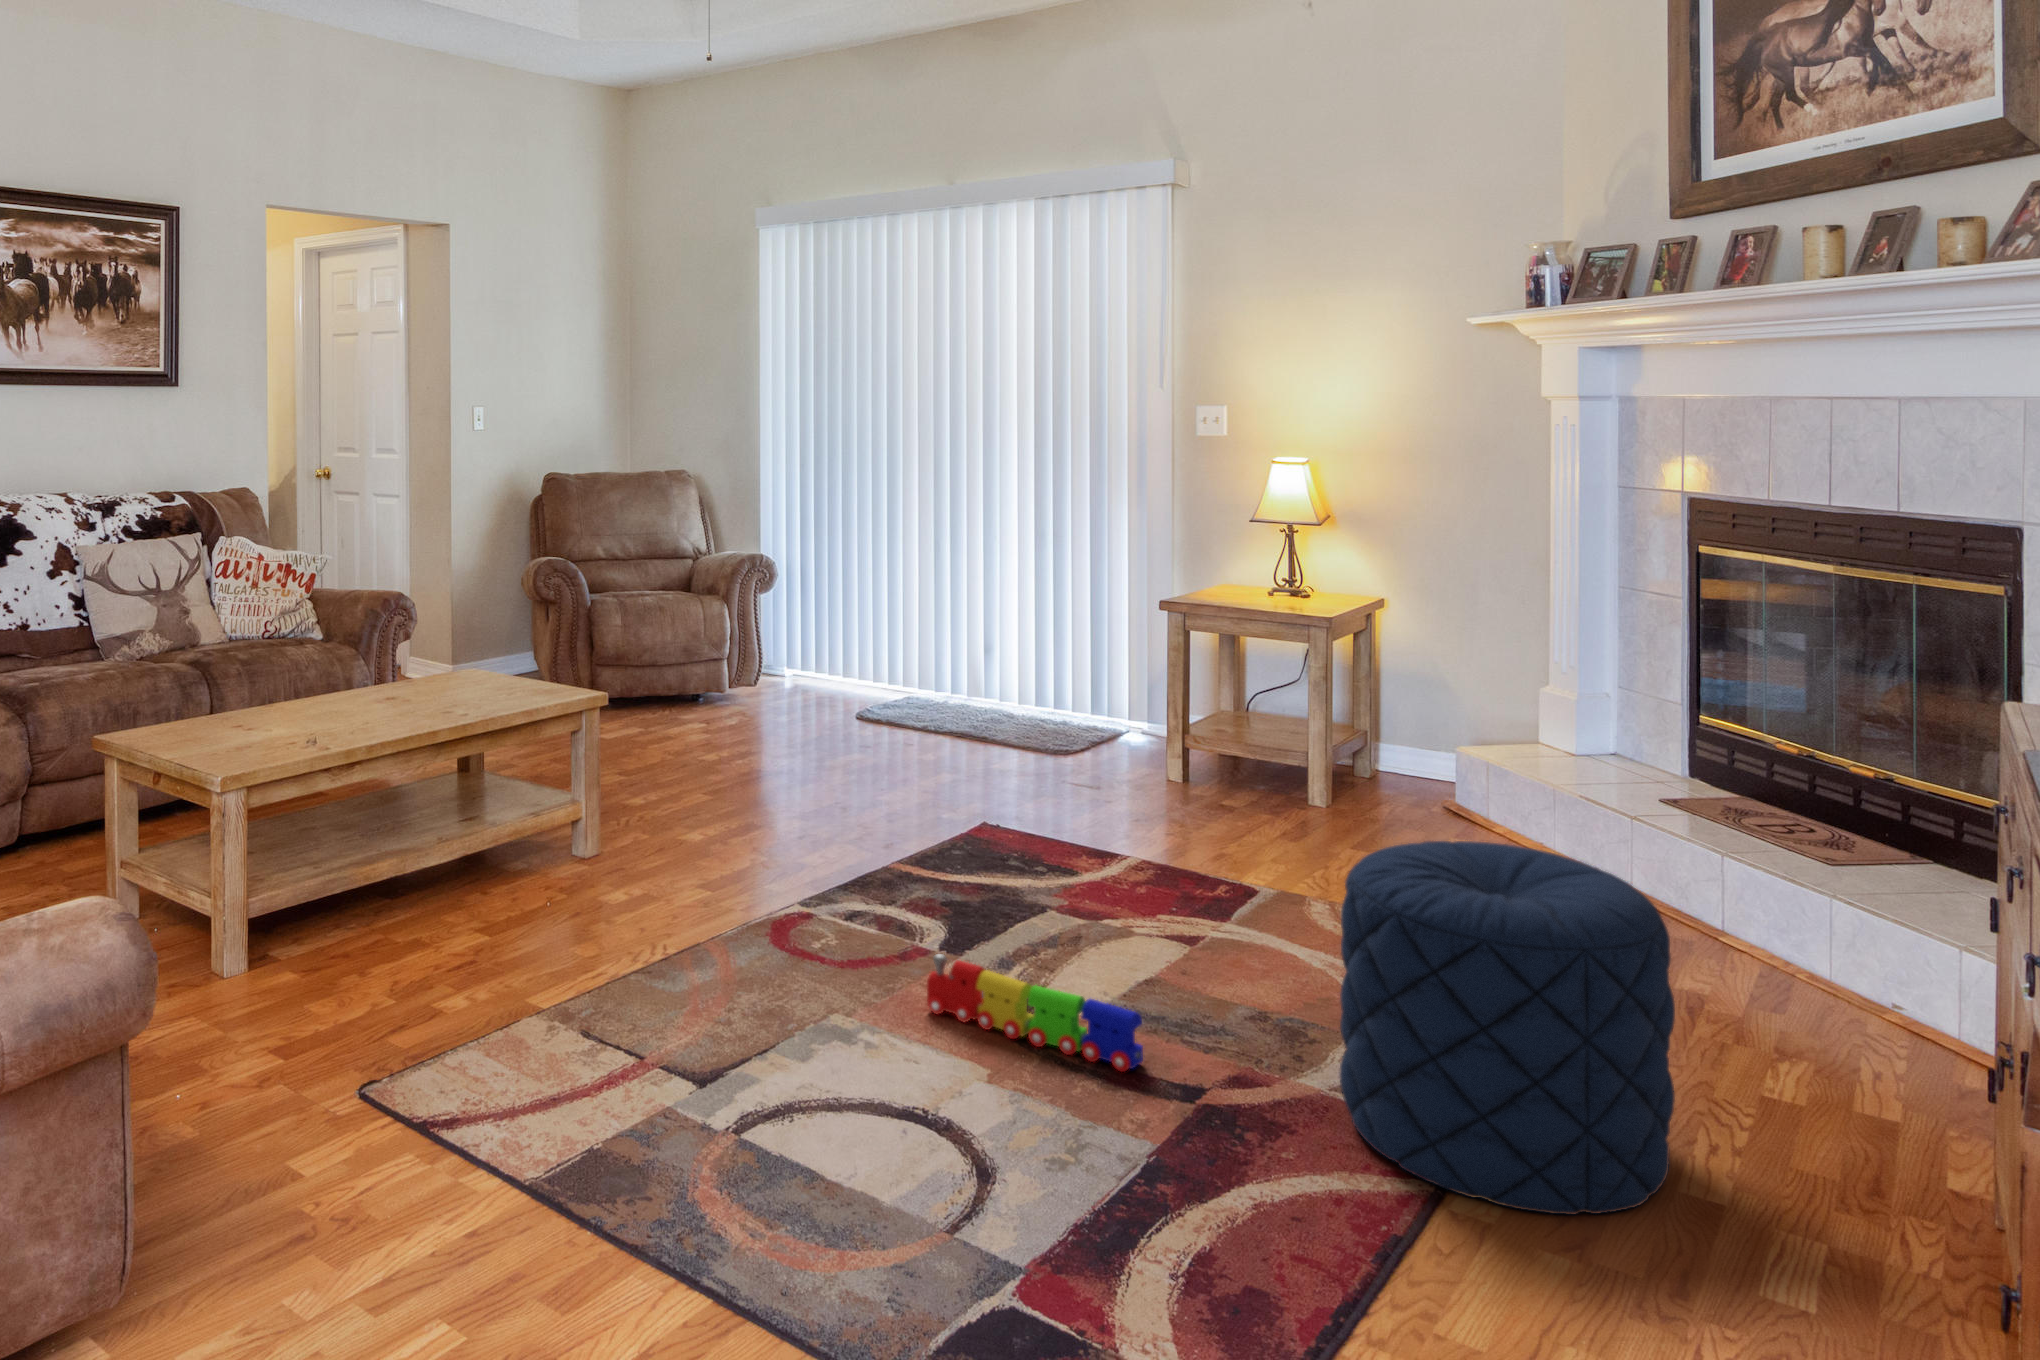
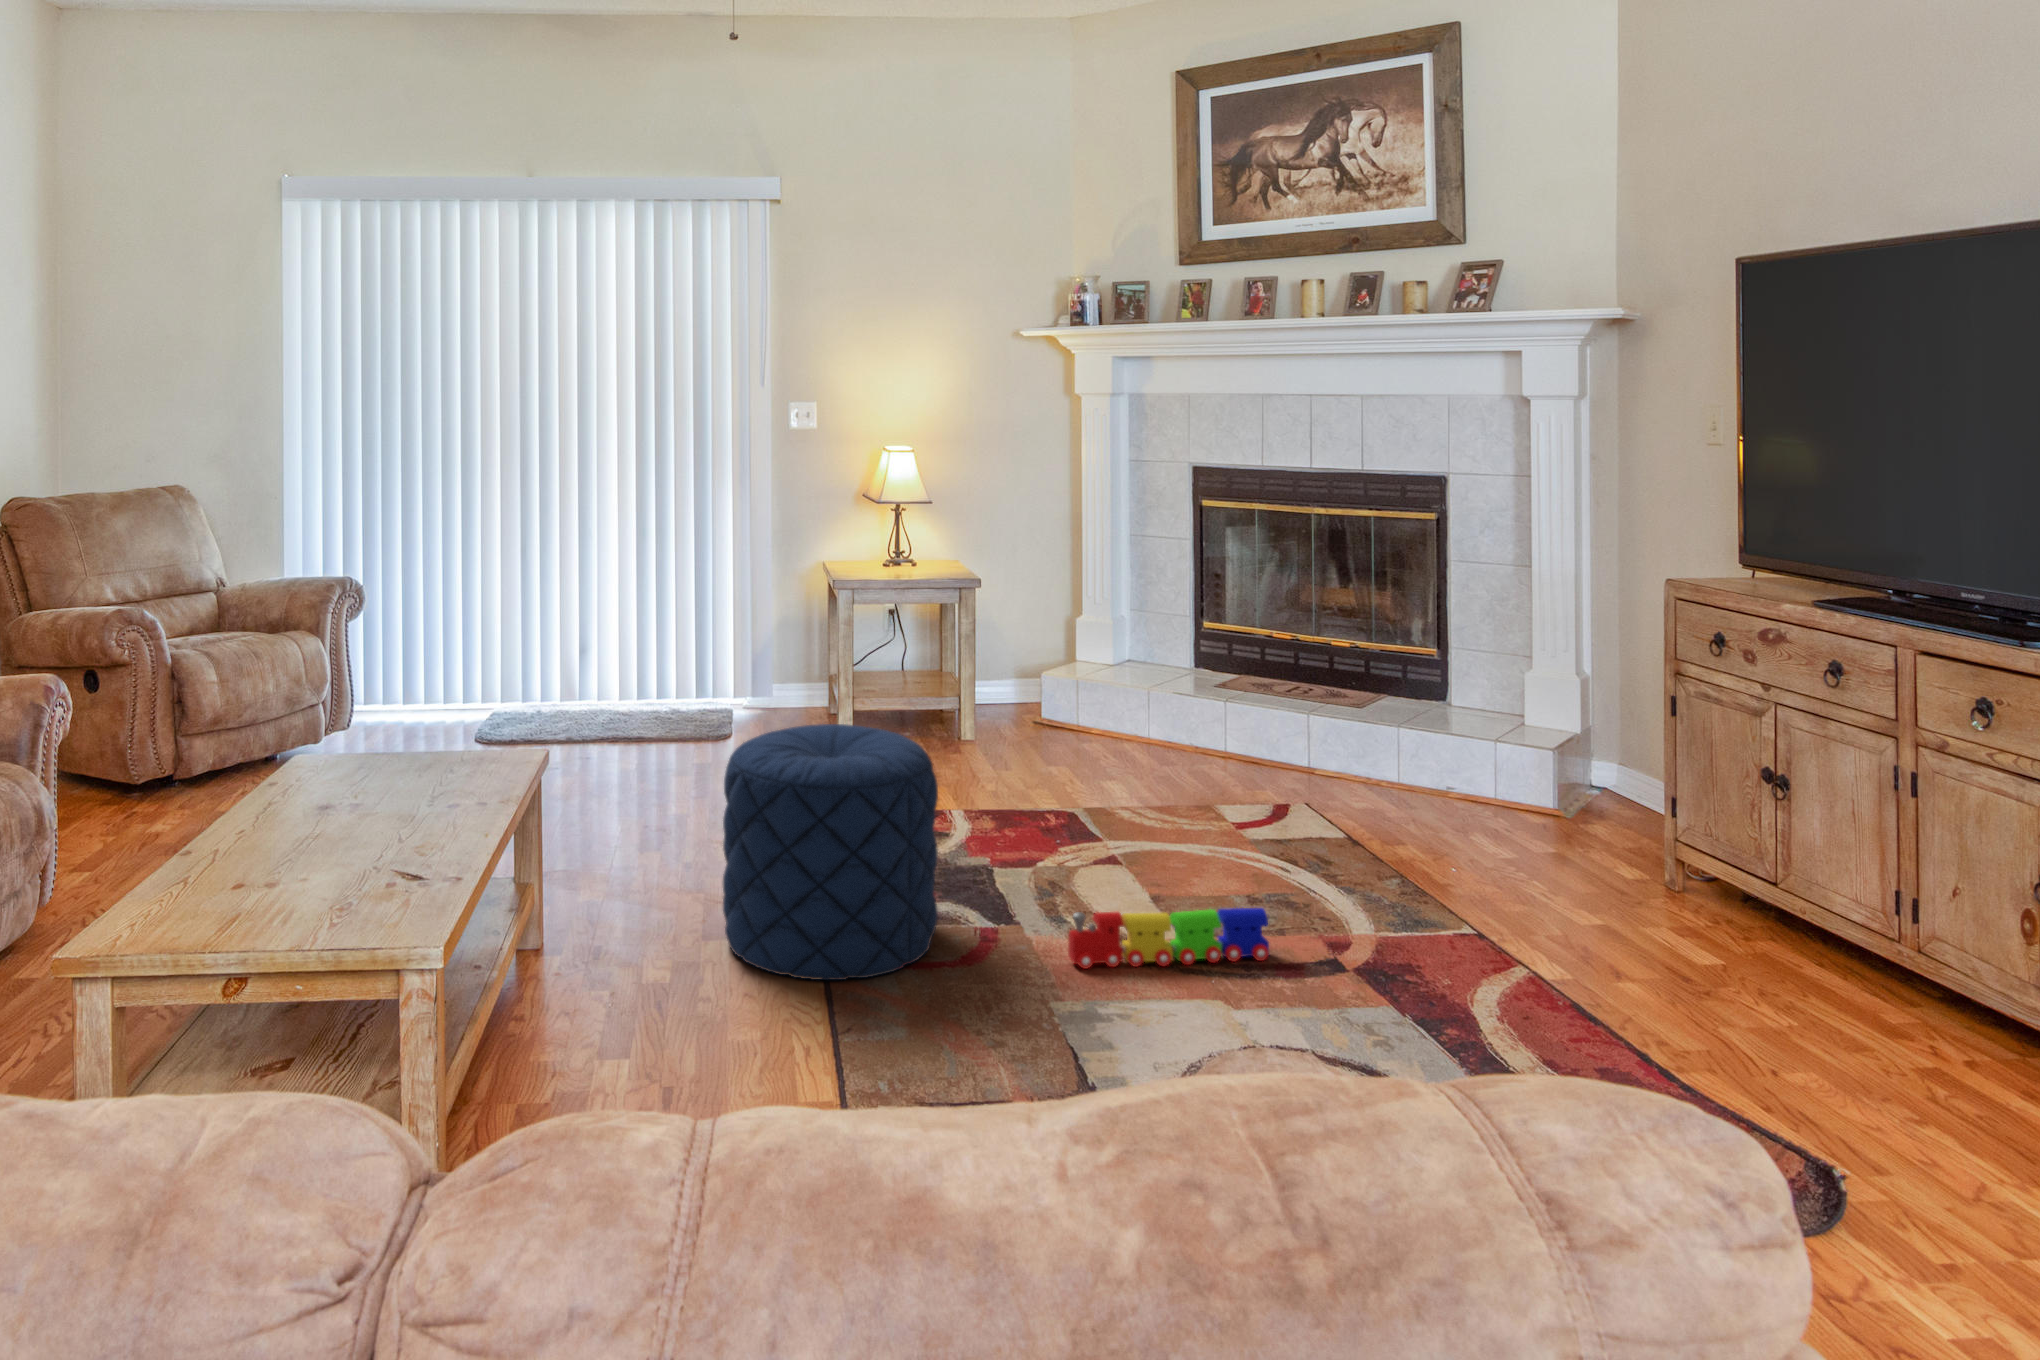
pouf: present [1339,841,1675,1215] -> present [723,724,938,980]

